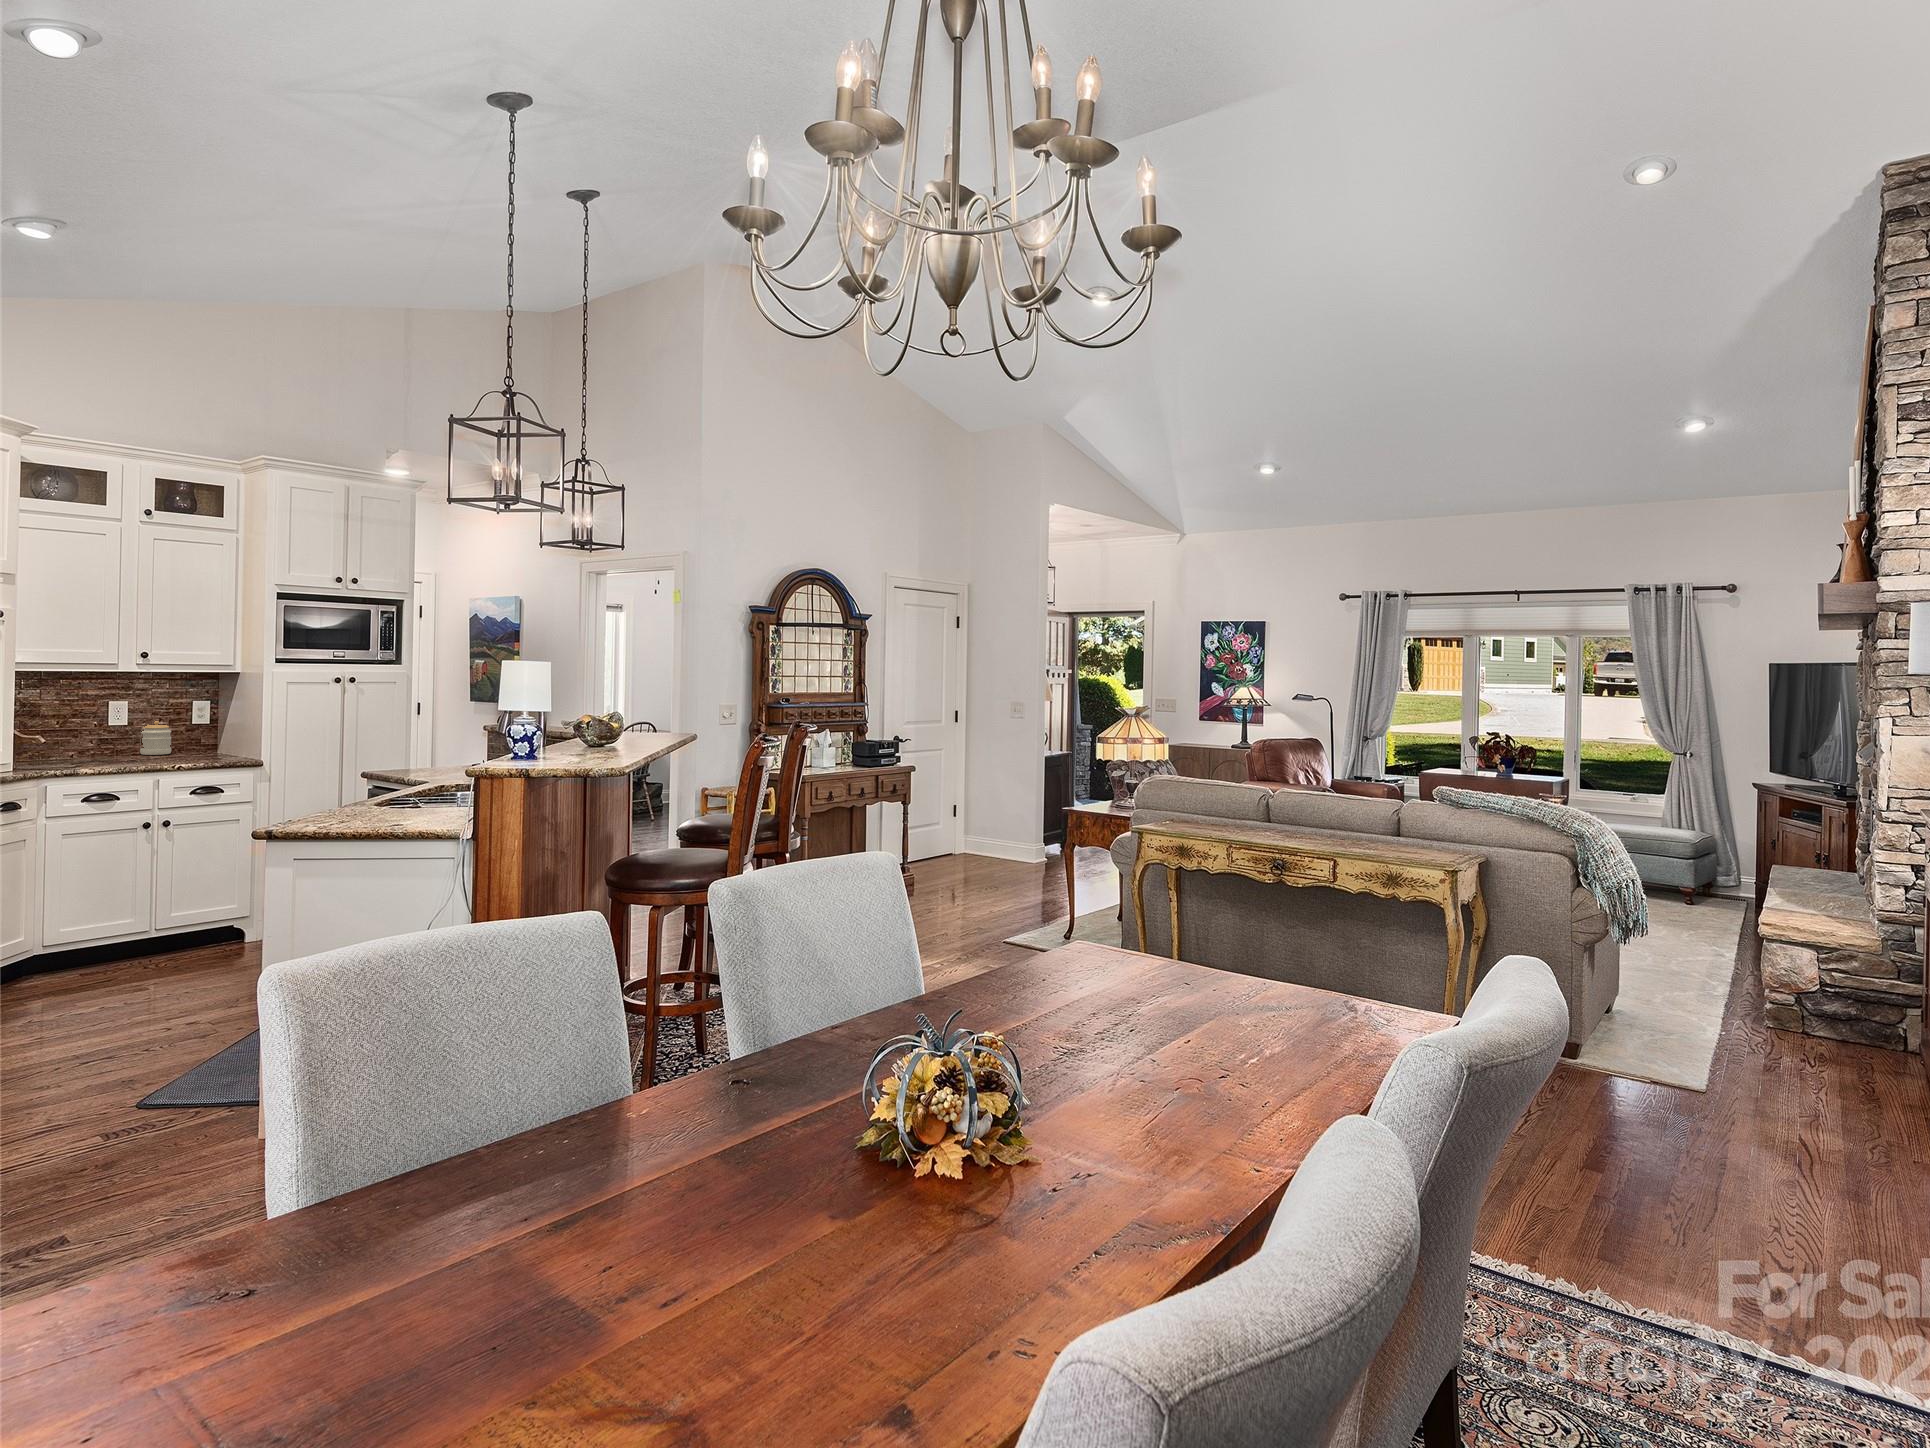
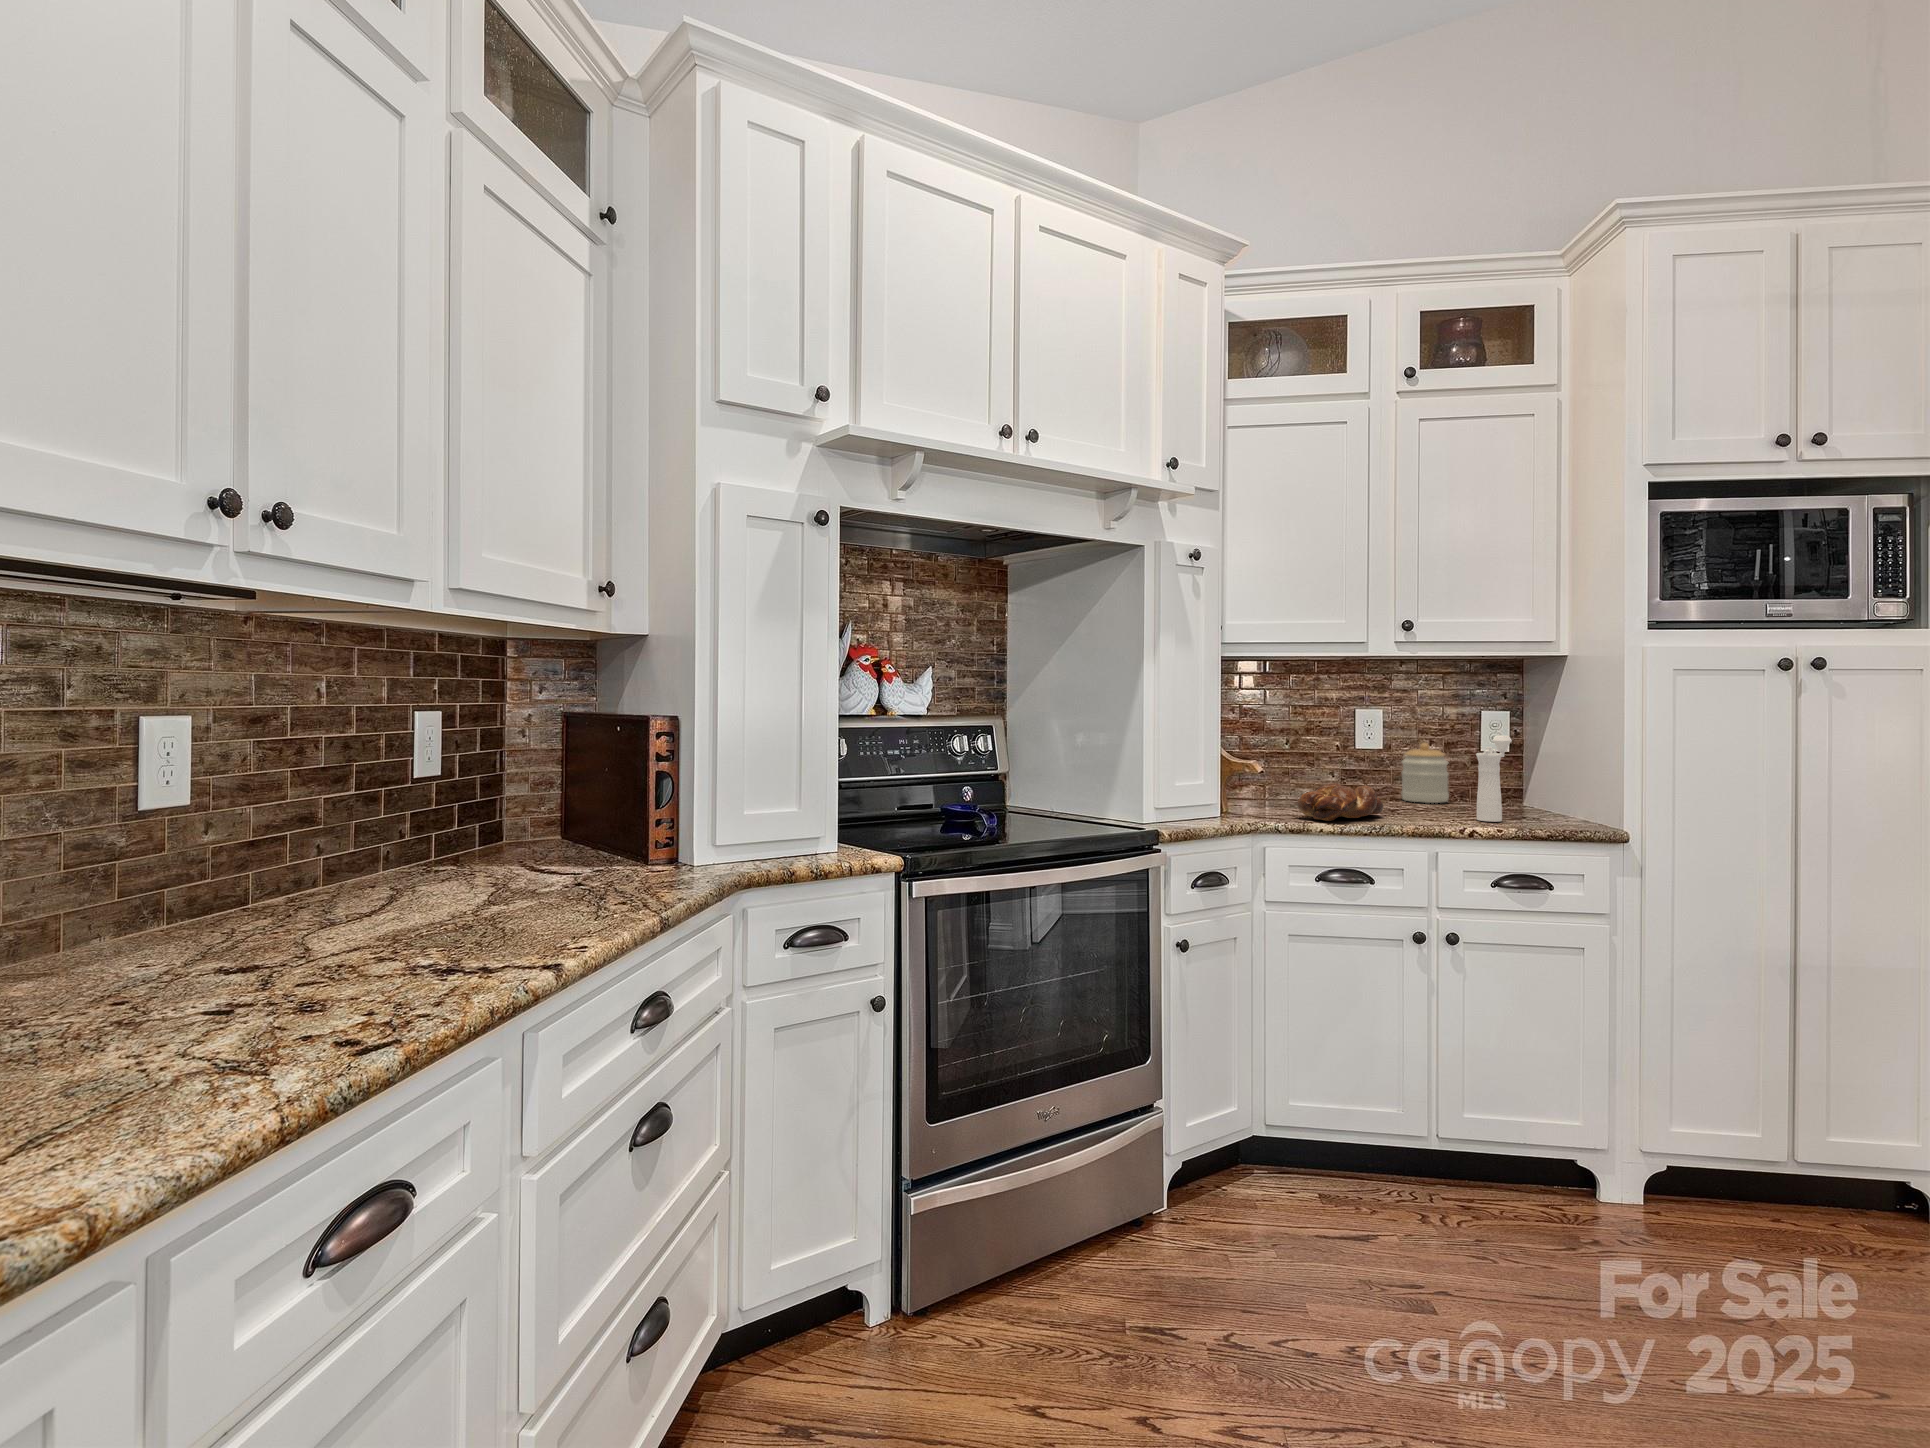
pepper mill: none [185,716,207,762] -> present [1476,736,1512,822]
bread loaf: none [69,746,127,768] -> present [1297,783,1383,821]

